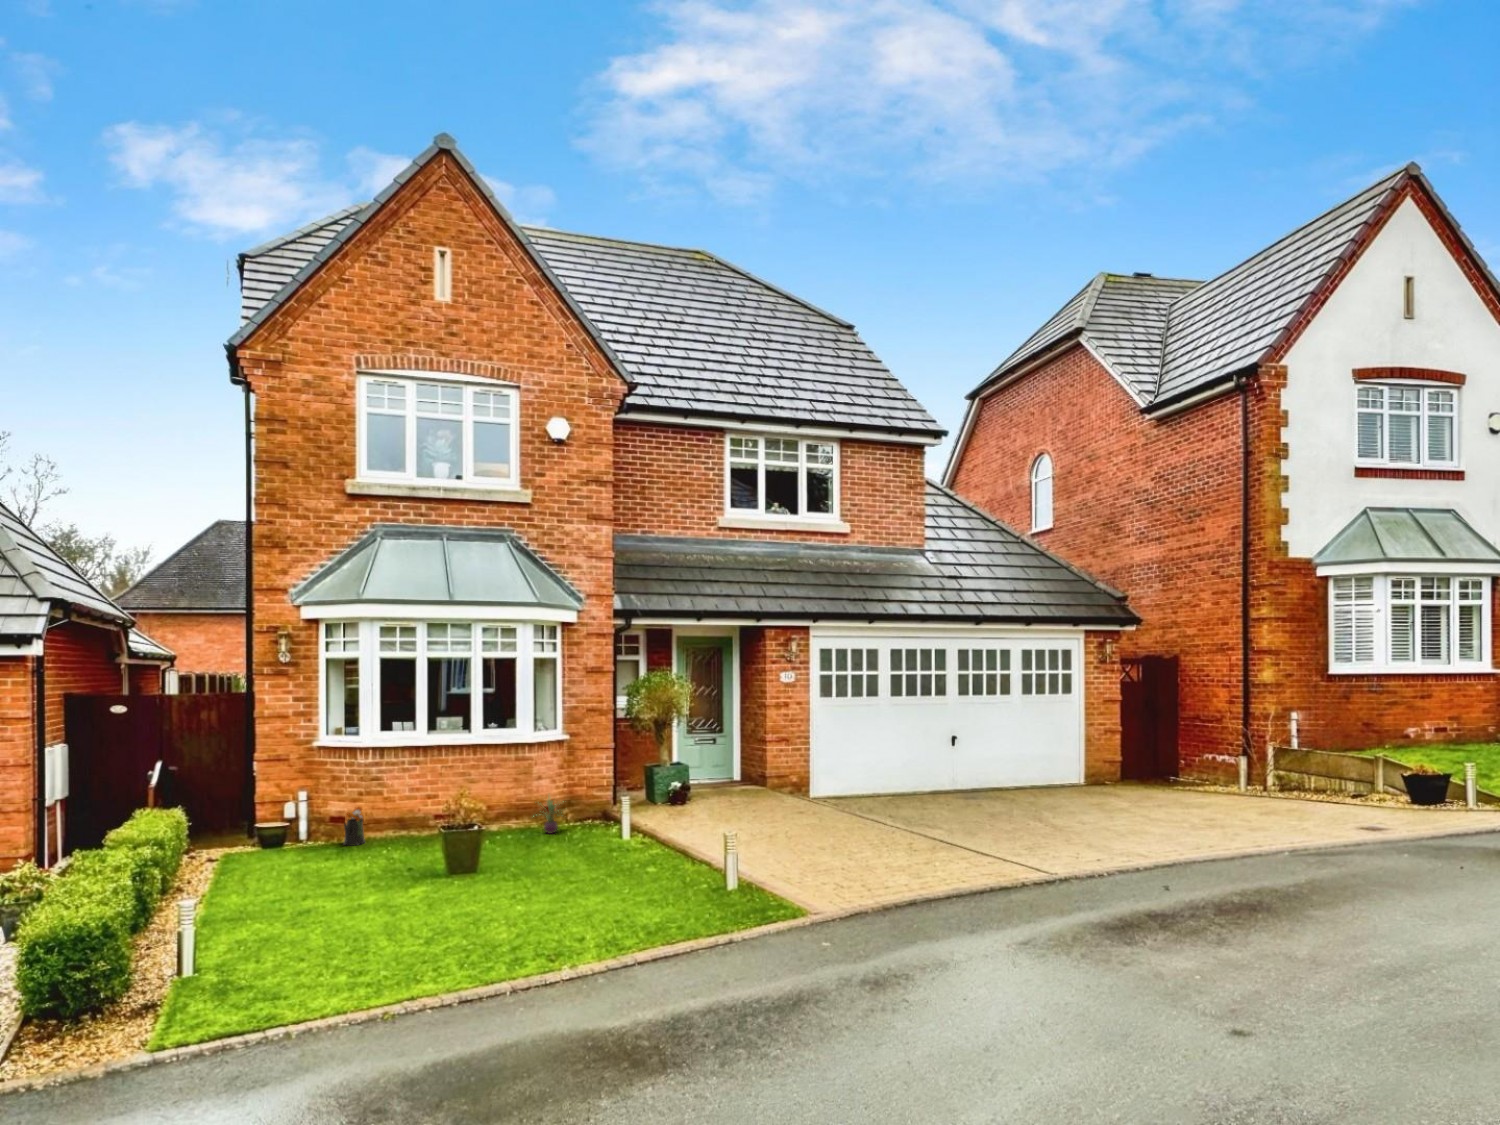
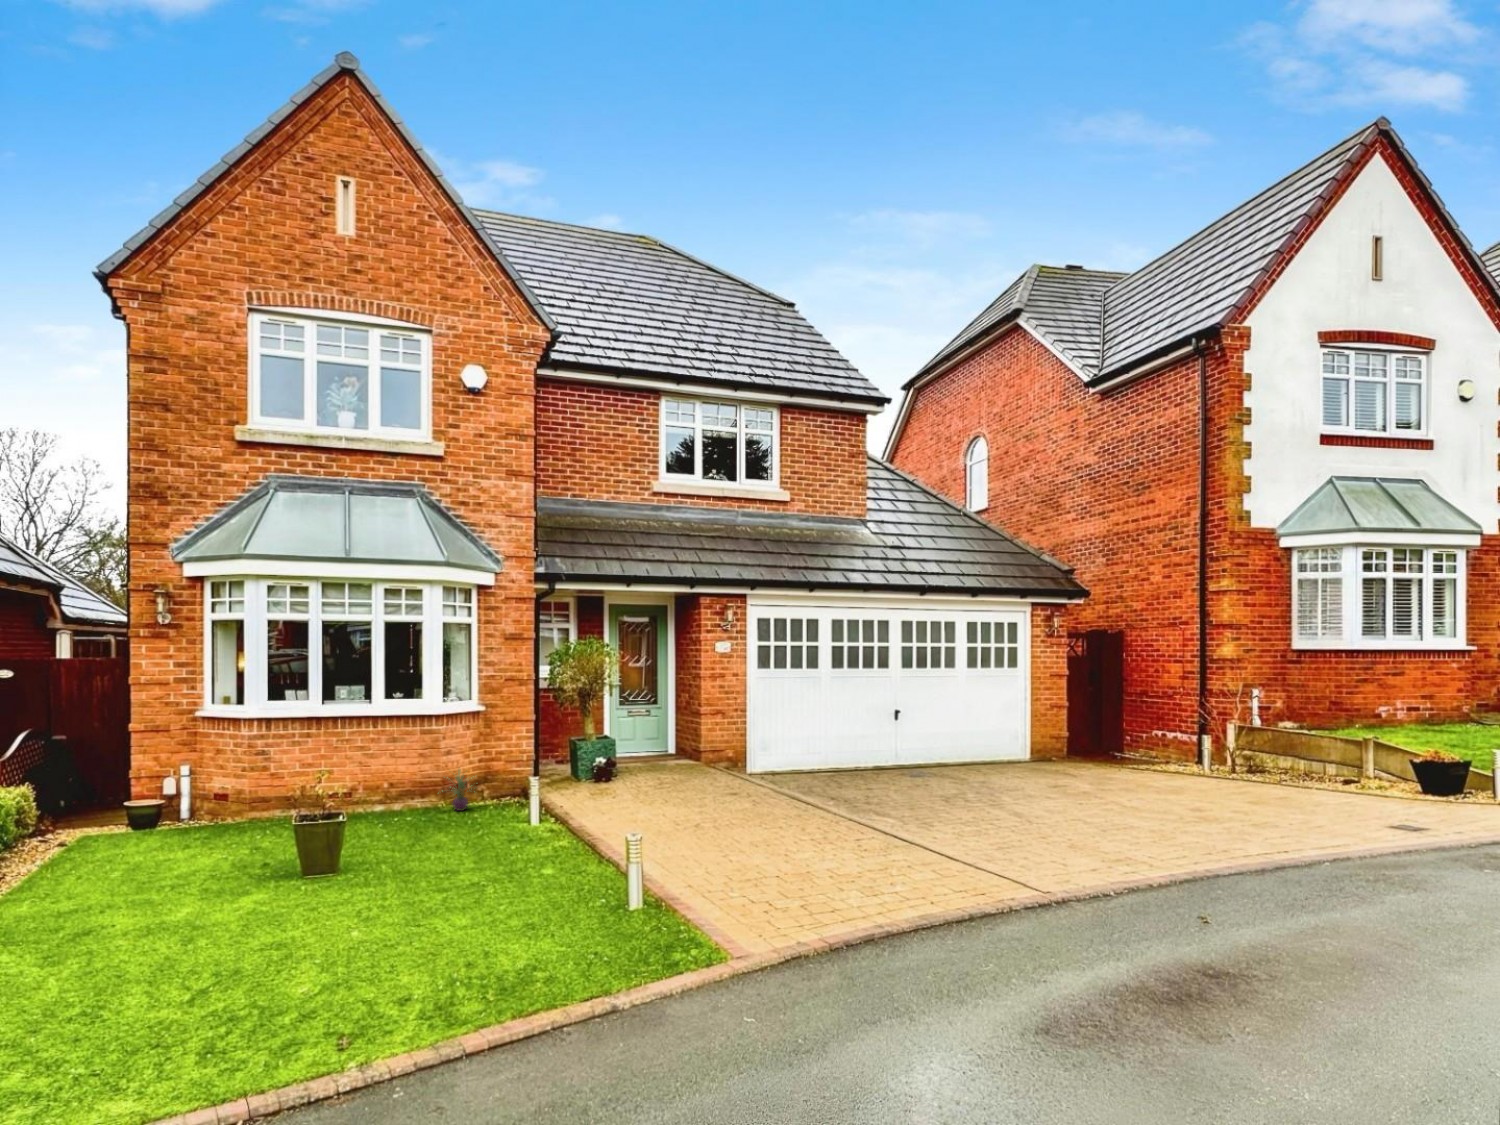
watering can: present [344,807,365,846] -> none [223,782,250,825]

